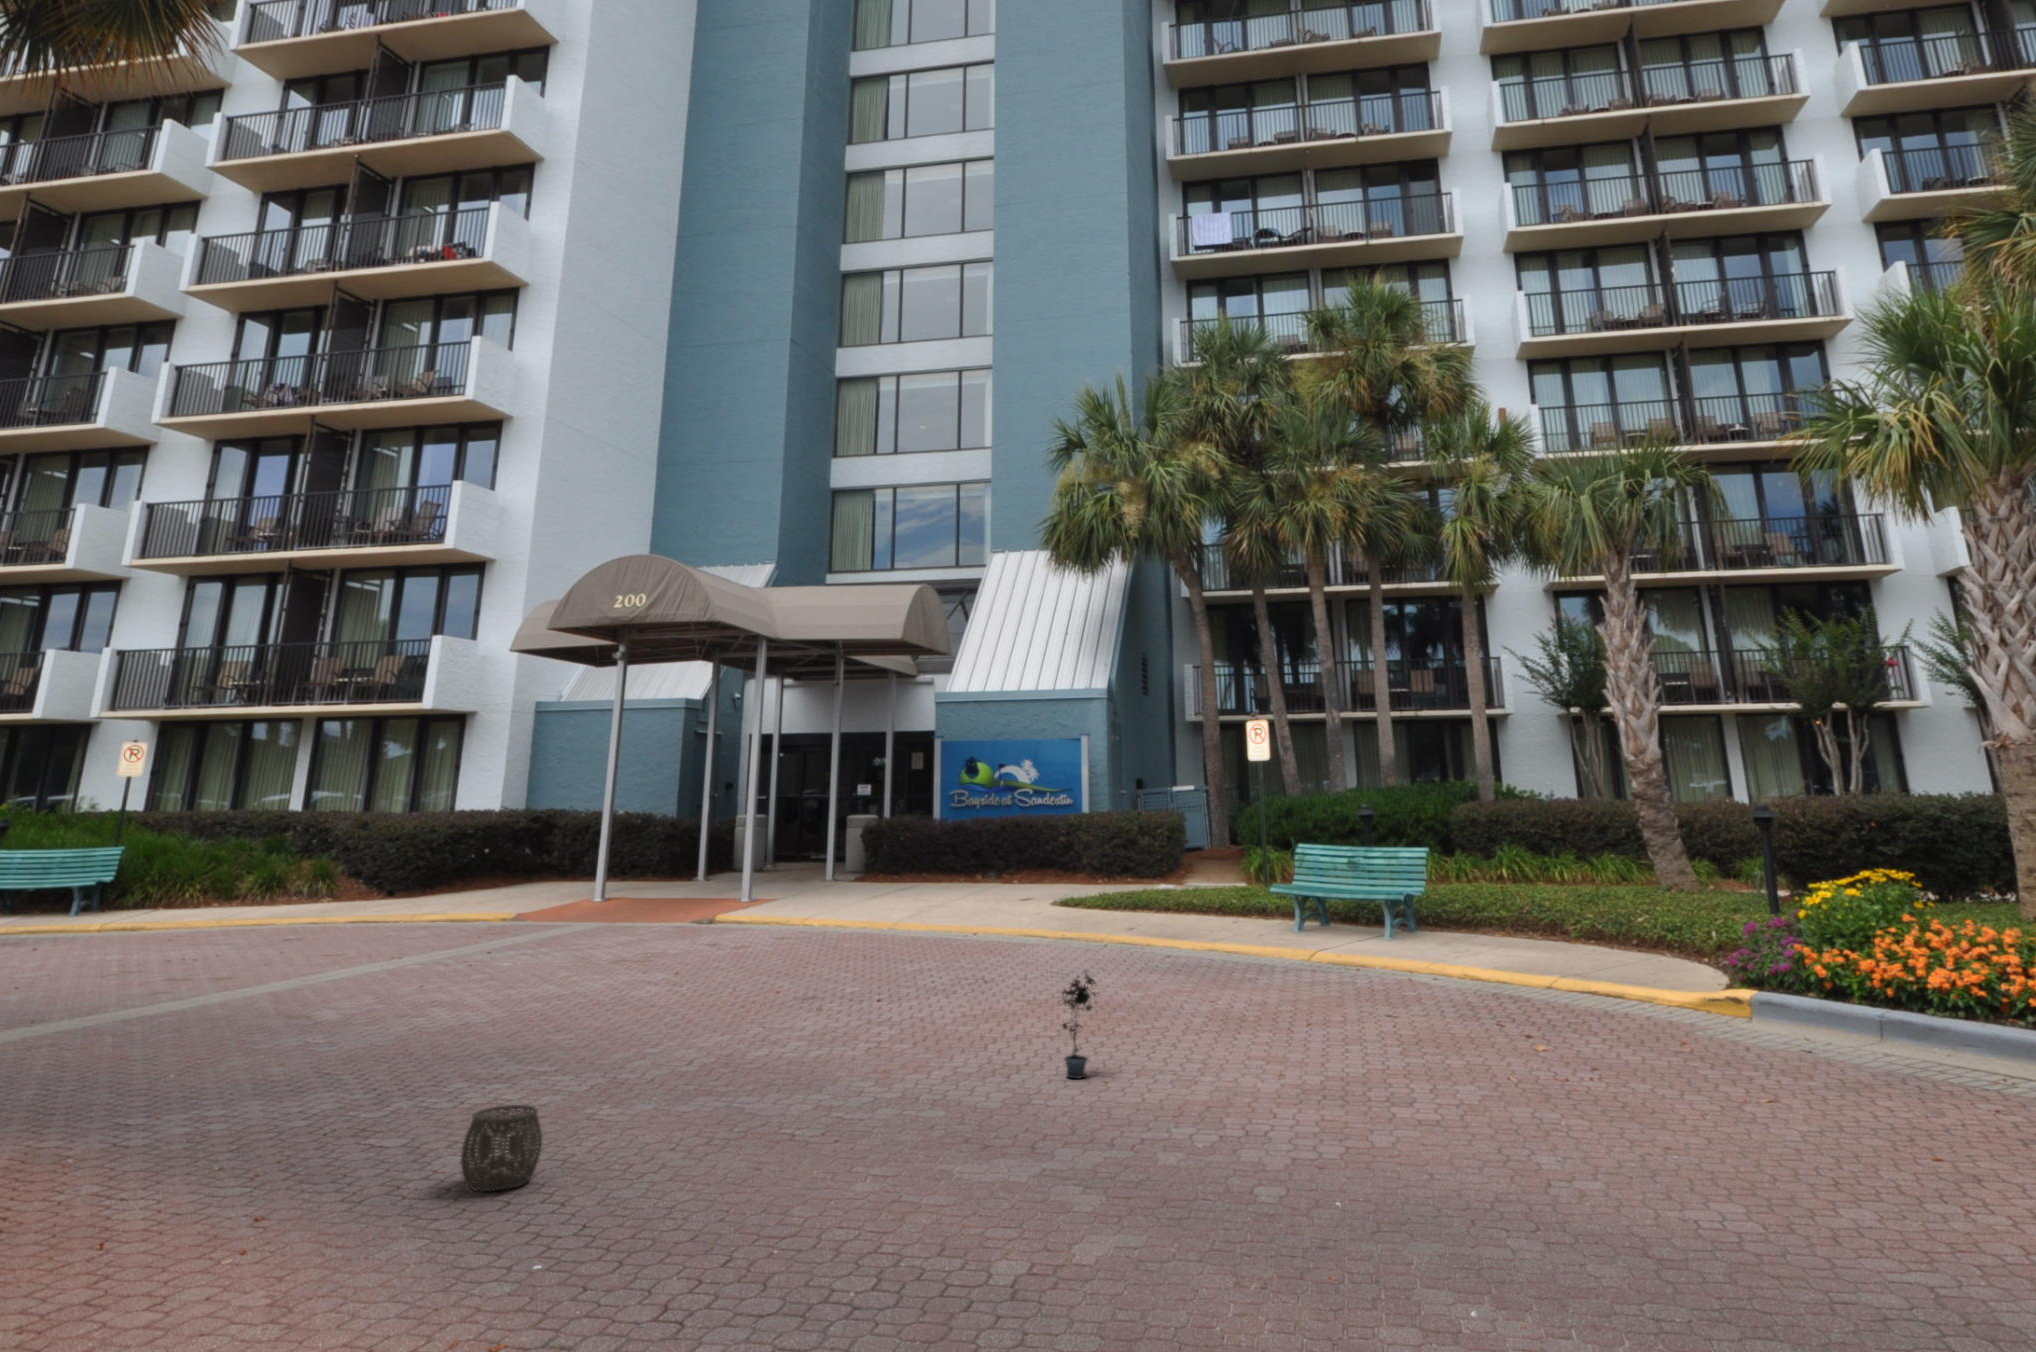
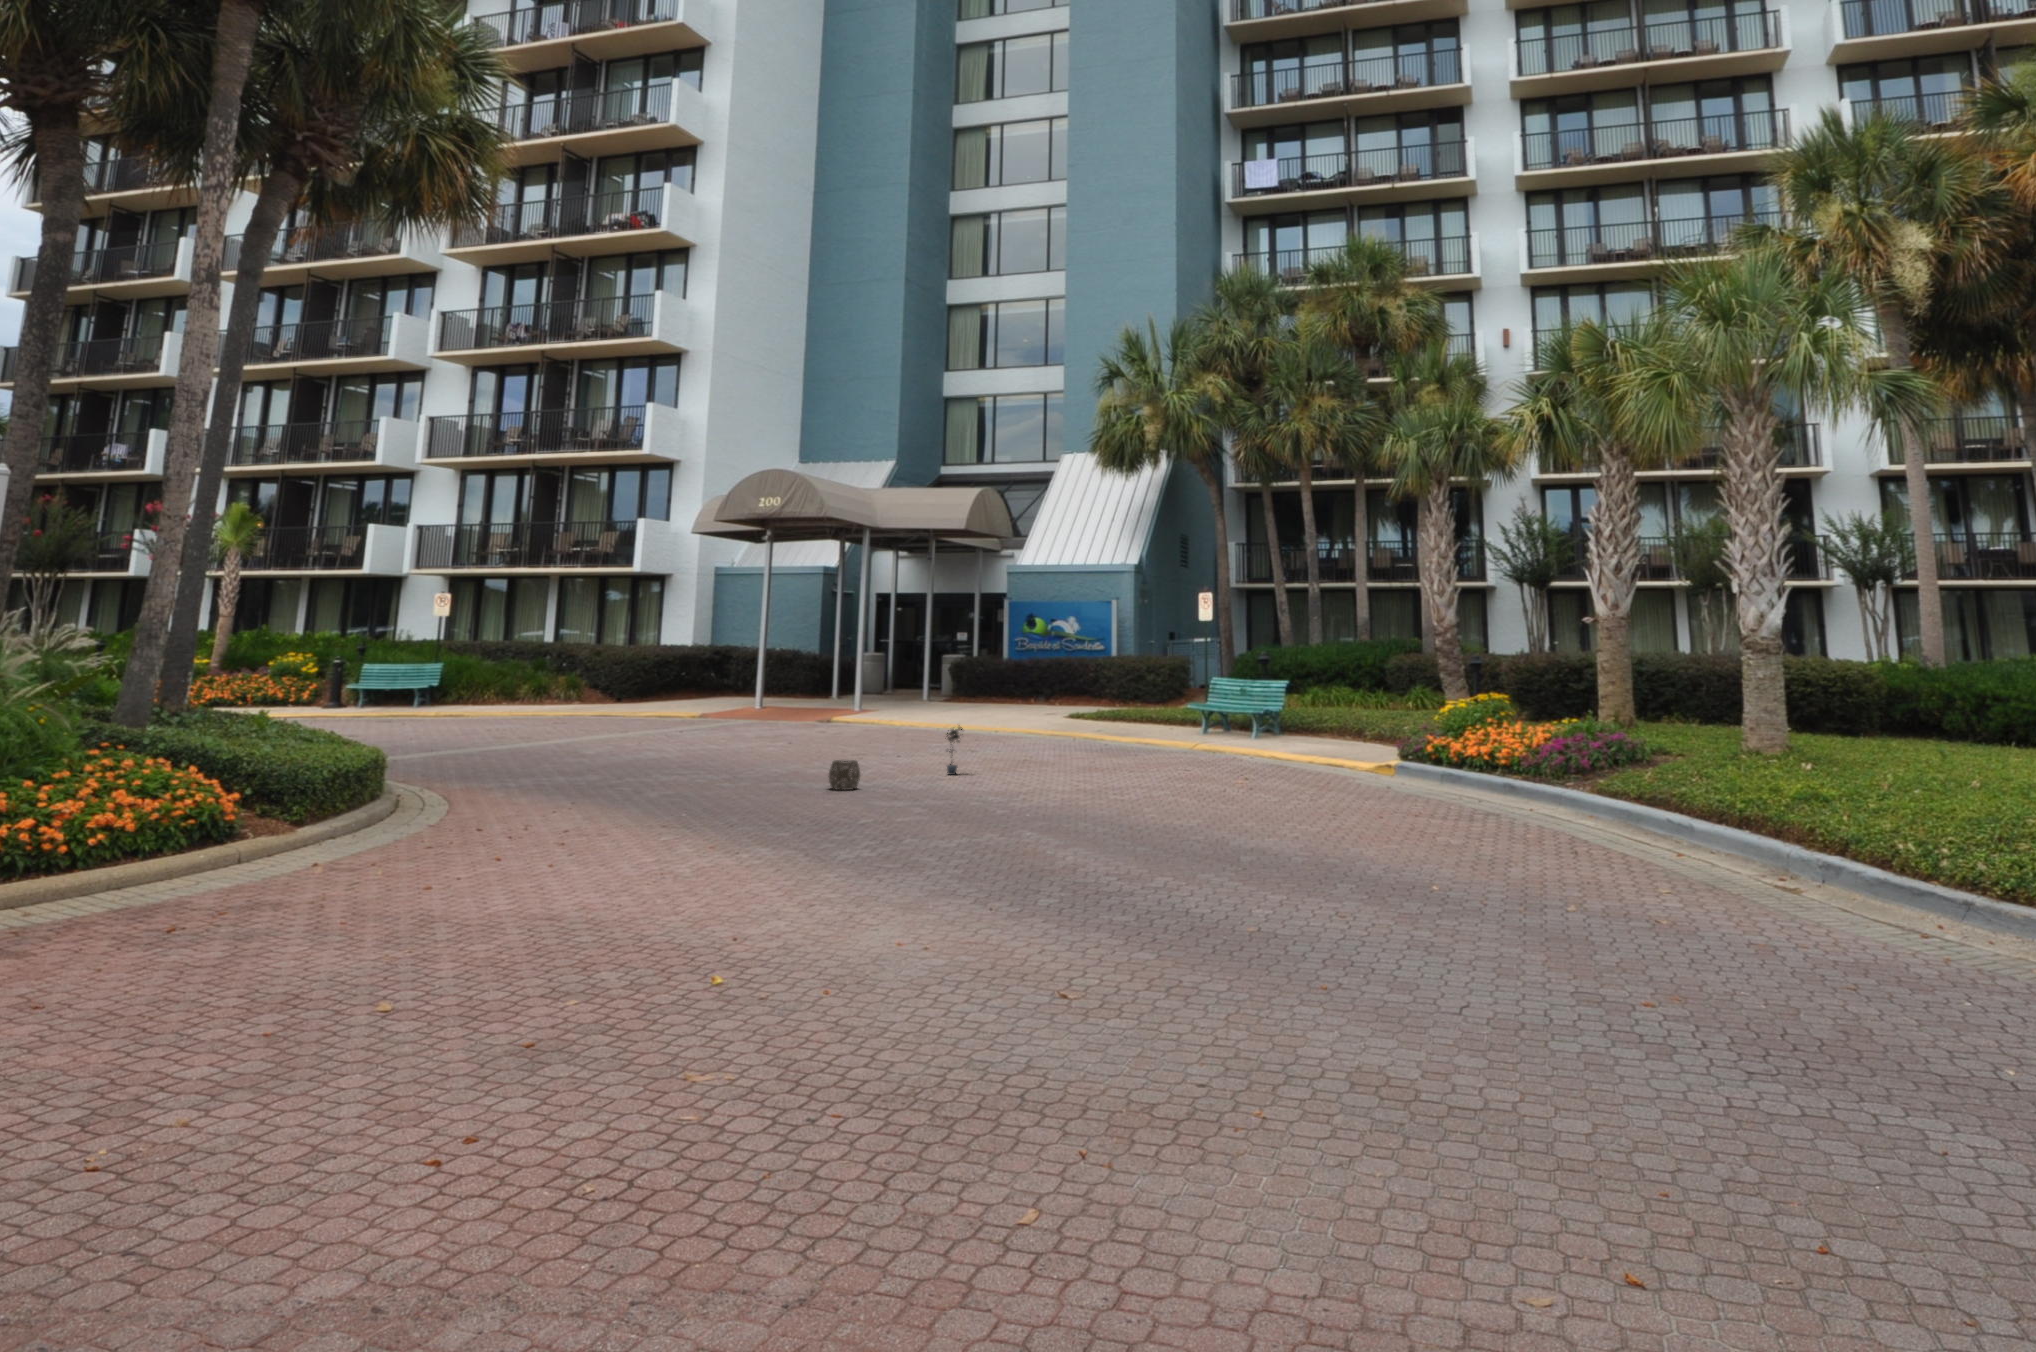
woven basket: present [461,1105,542,1192] -> present [829,760,860,790]

